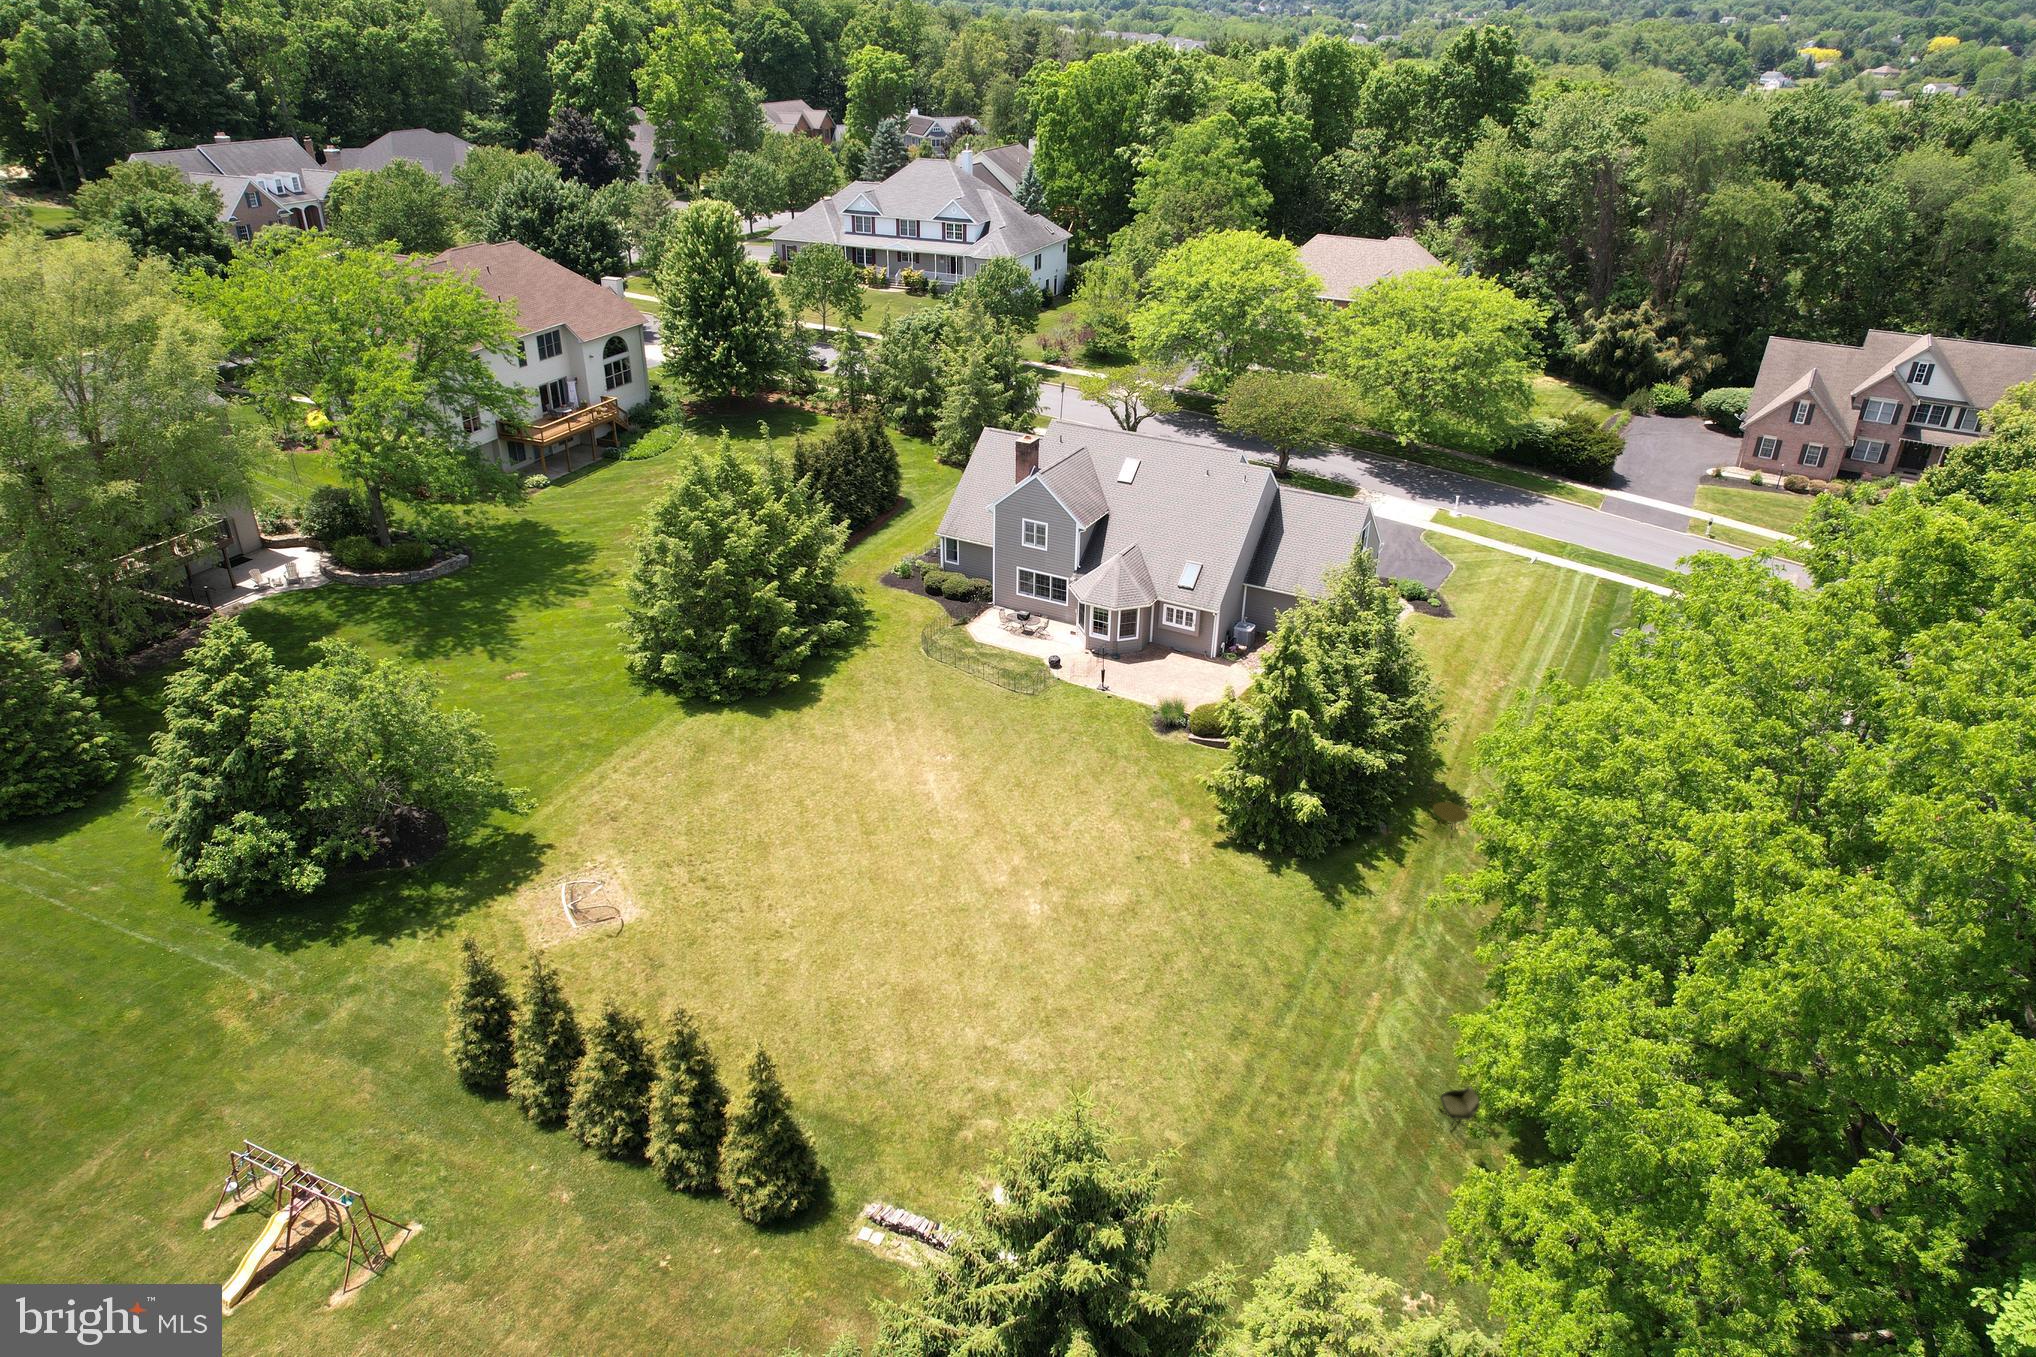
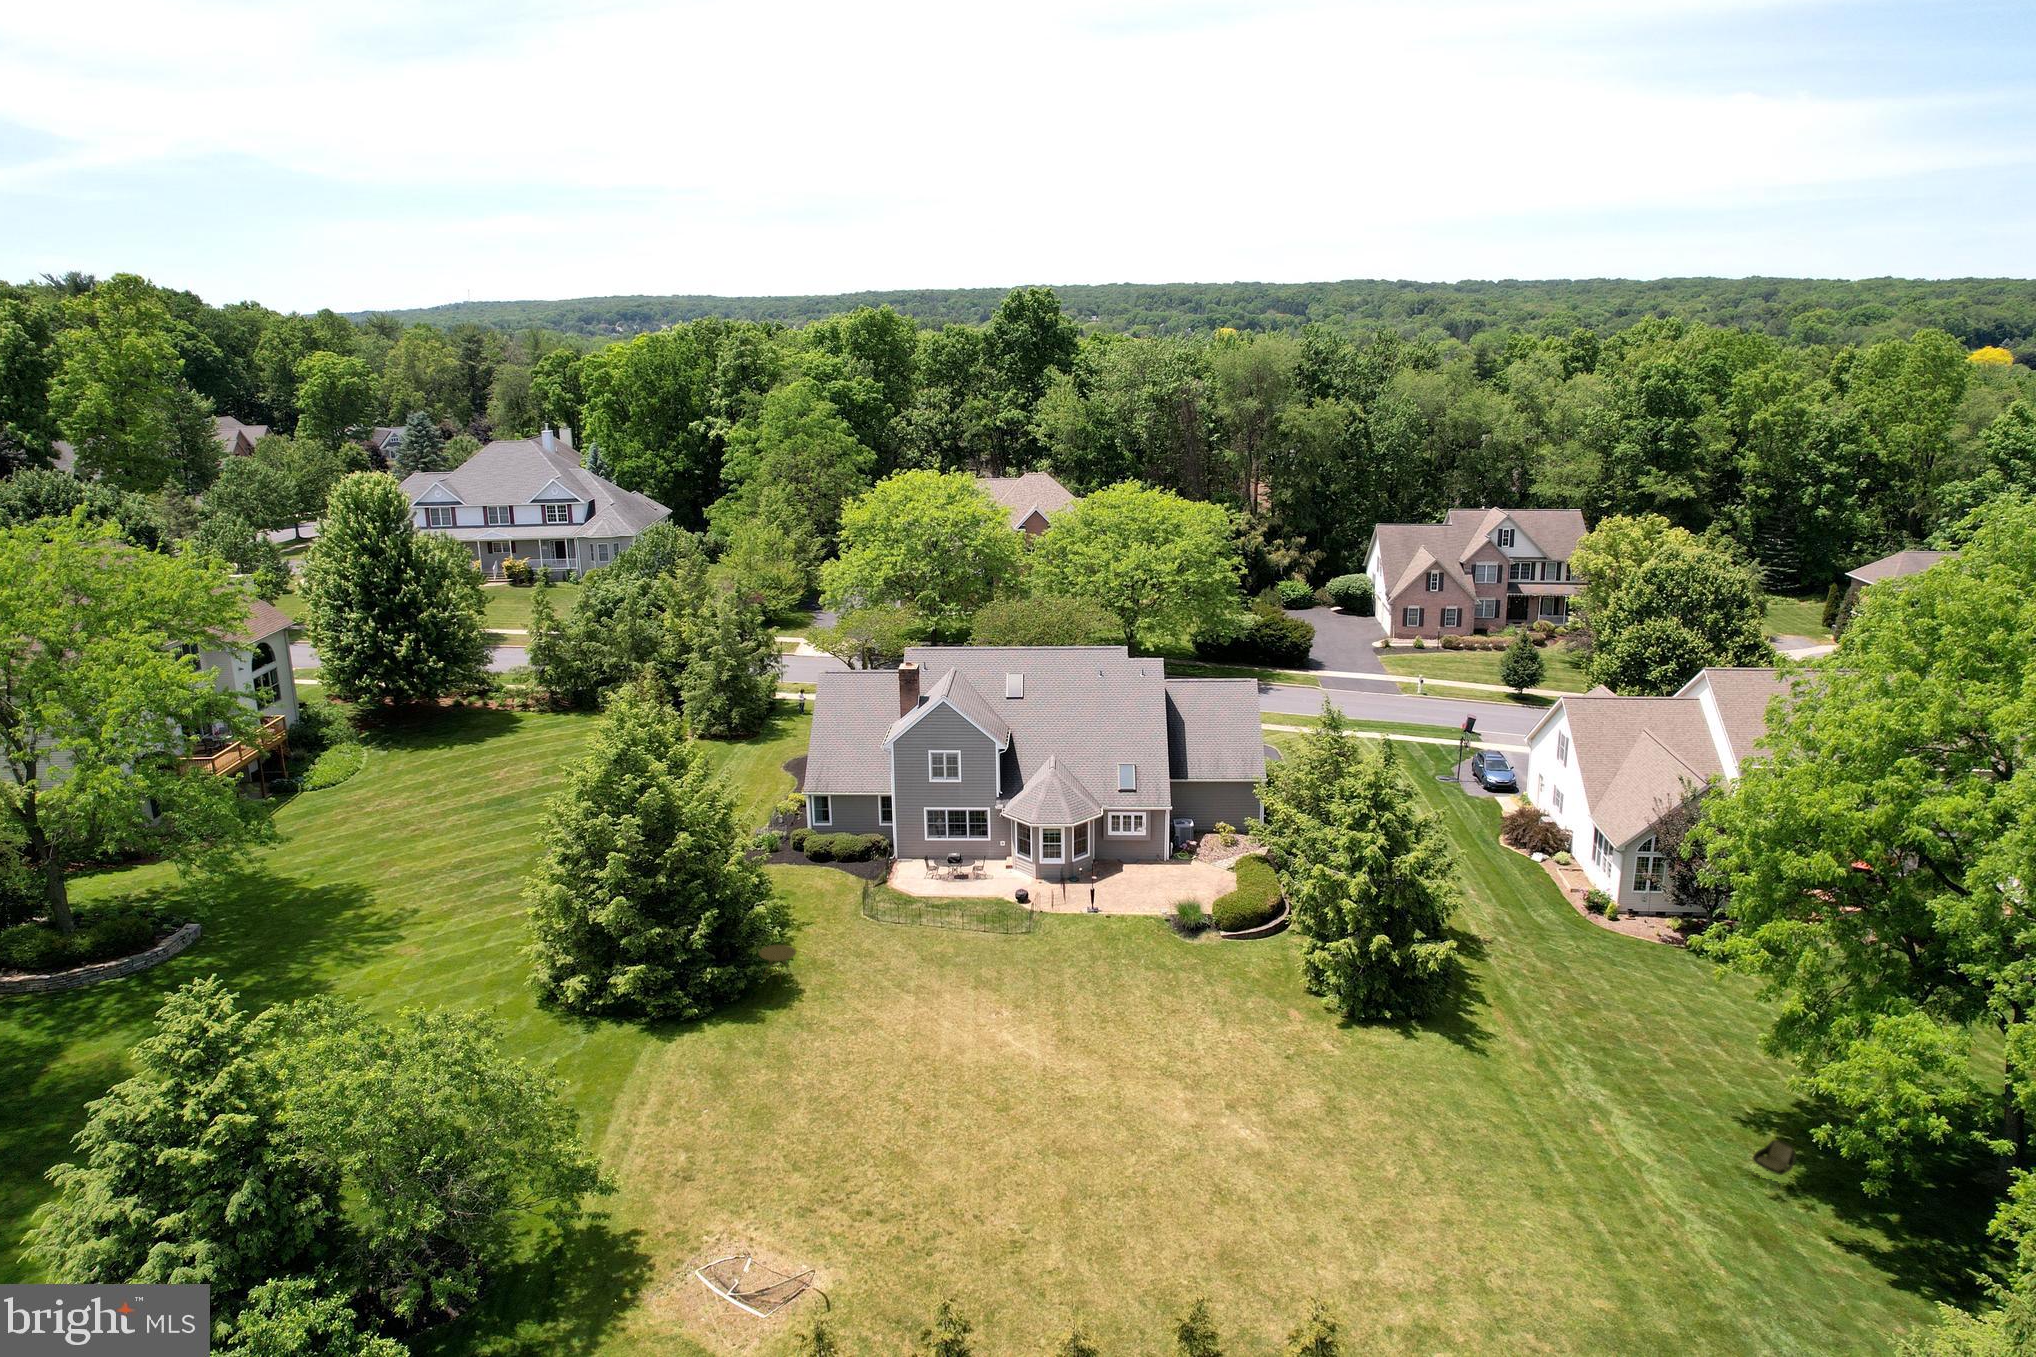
dining table: present [1433,802,1468,825] -> present [759,945,797,968]

